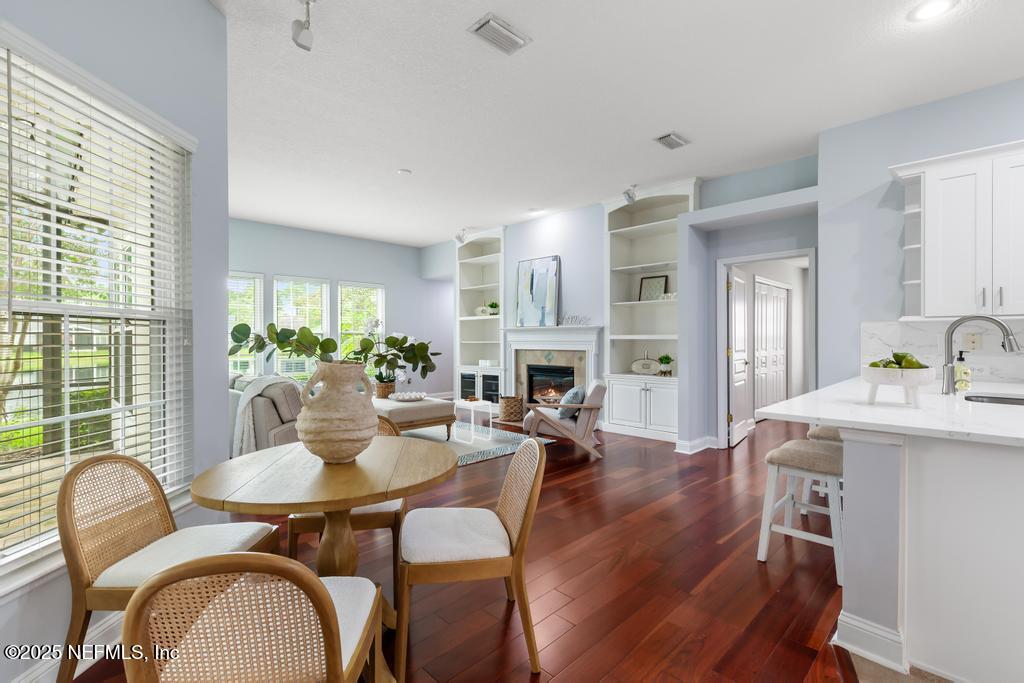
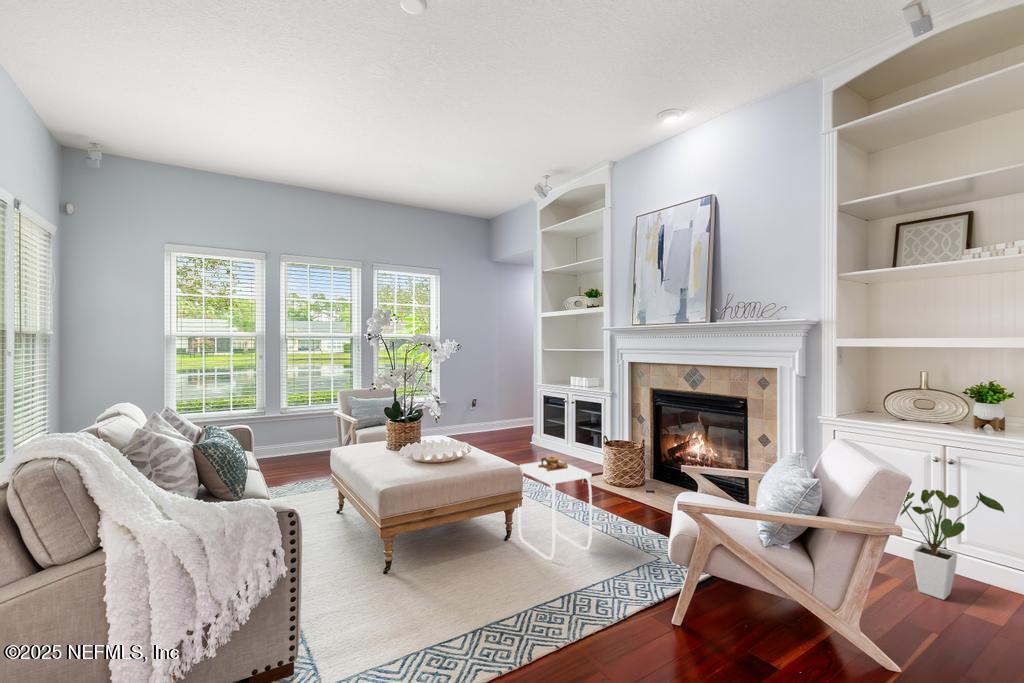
house plant: none [621,400,662,446] -> present [900,490,1004,600]

